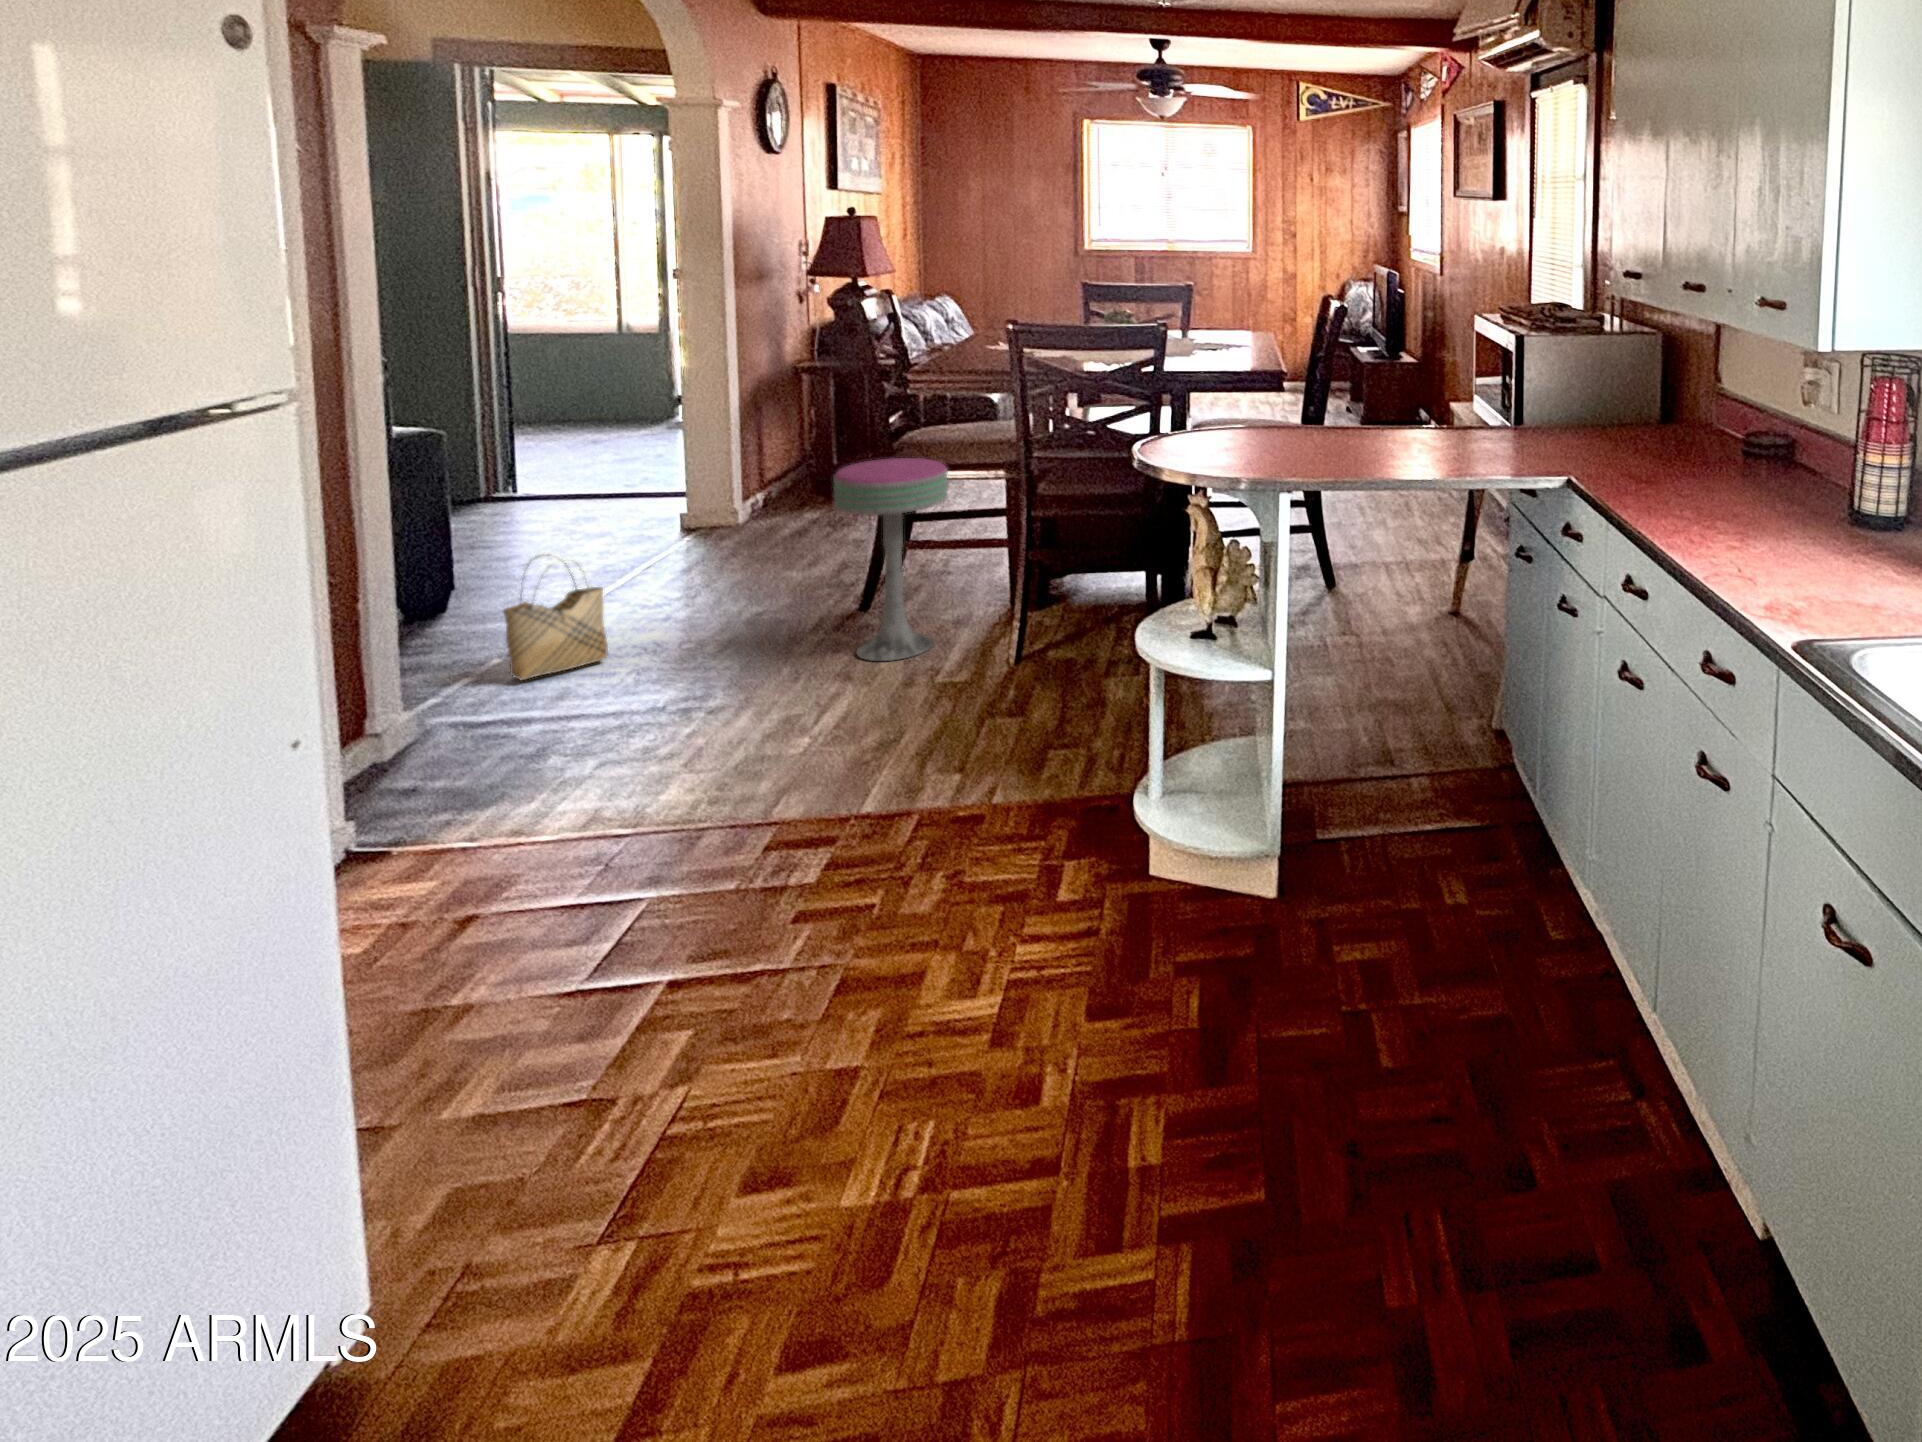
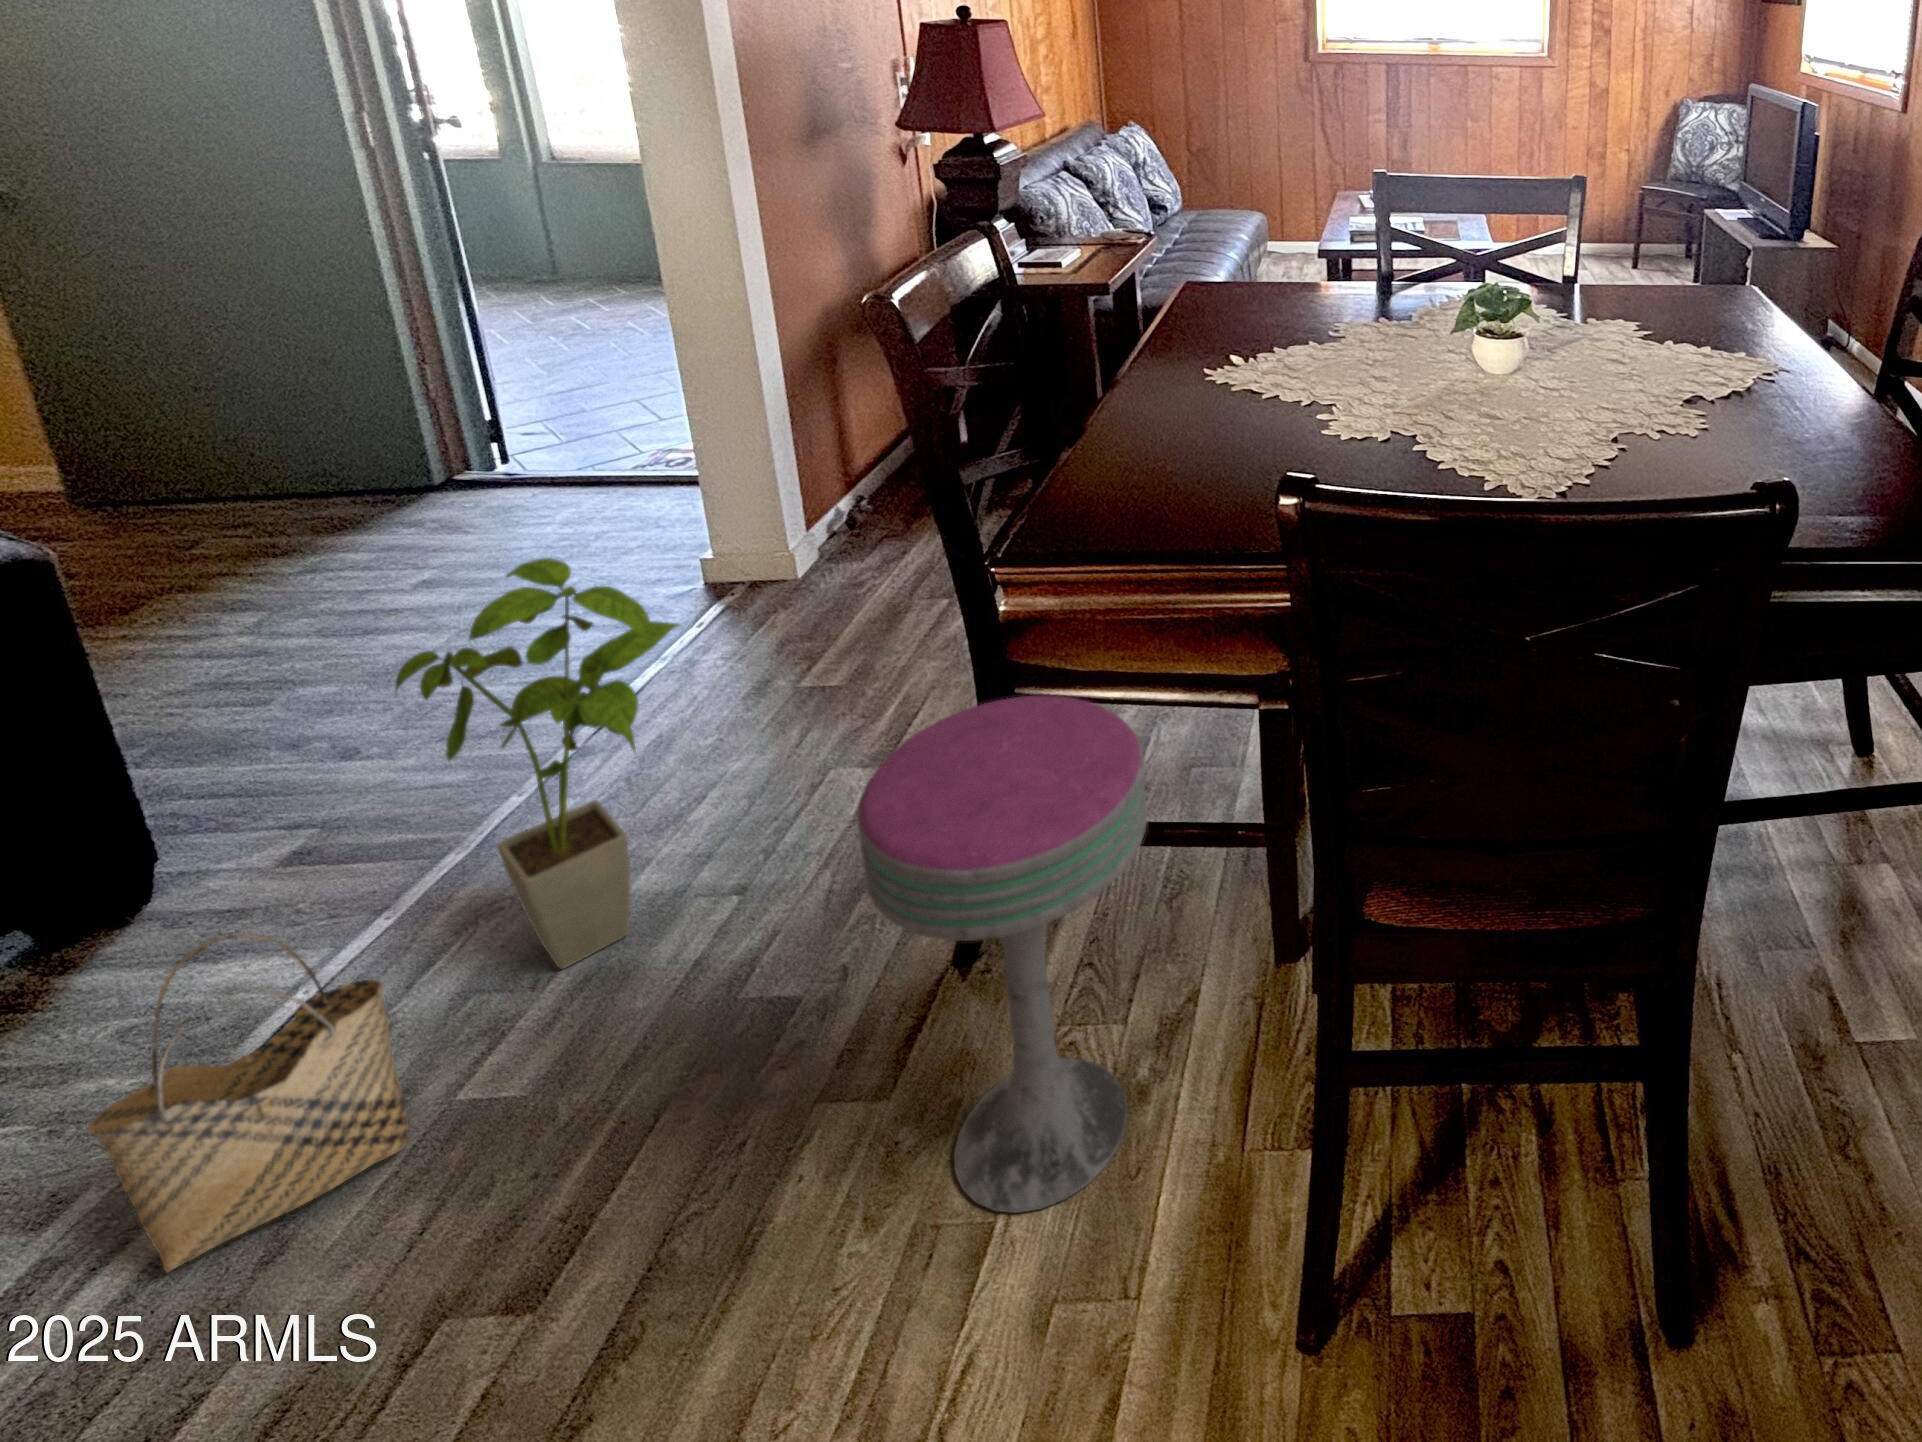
house plant: none [600,425,723,628] -> present [395,558,680,969]

